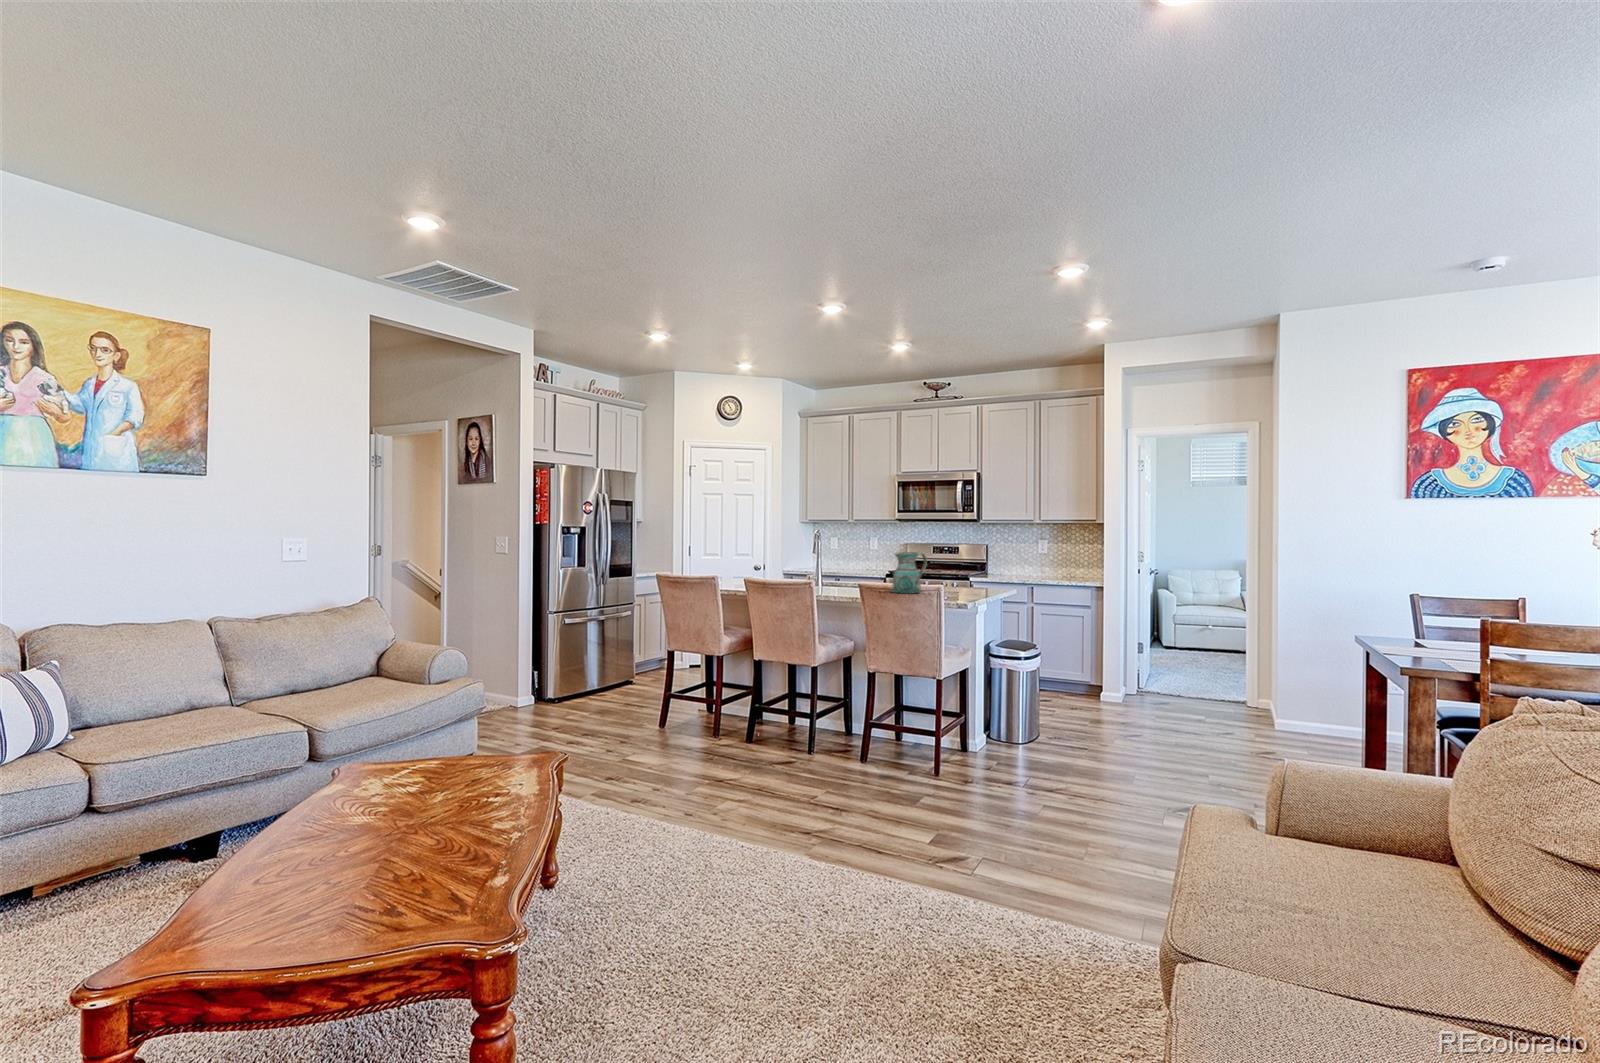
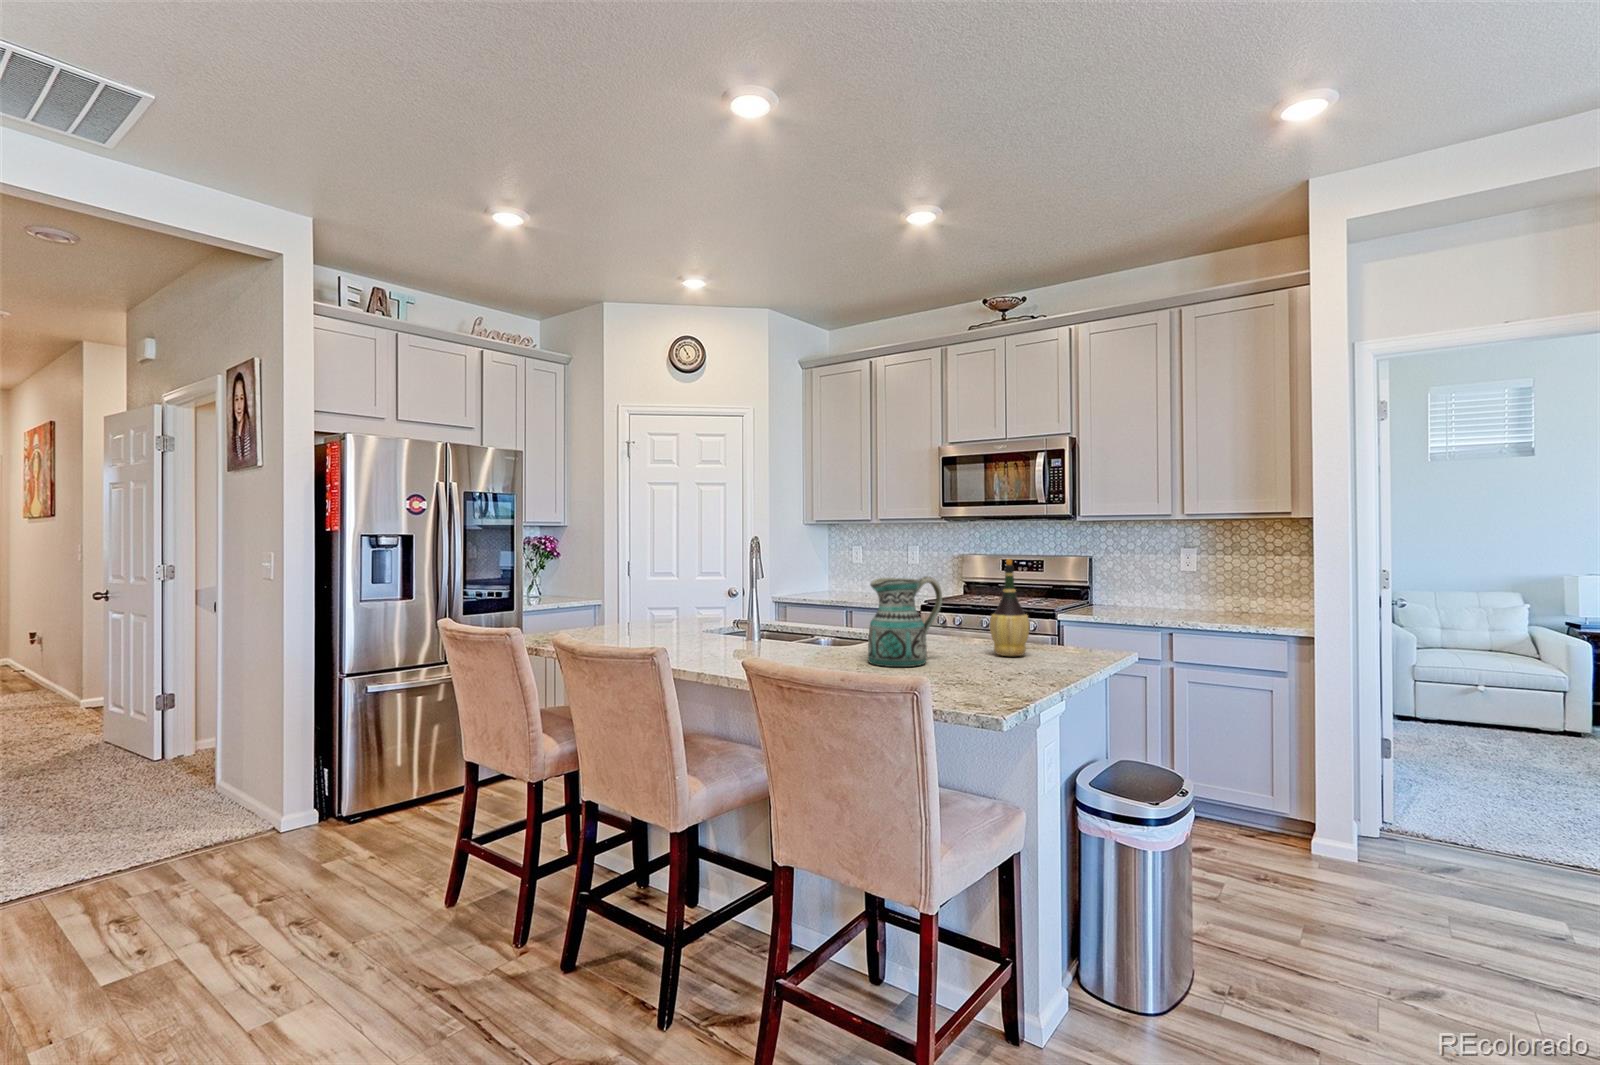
wine bottle: none [947,543,967,591] -> present [990,559,1030,656]

